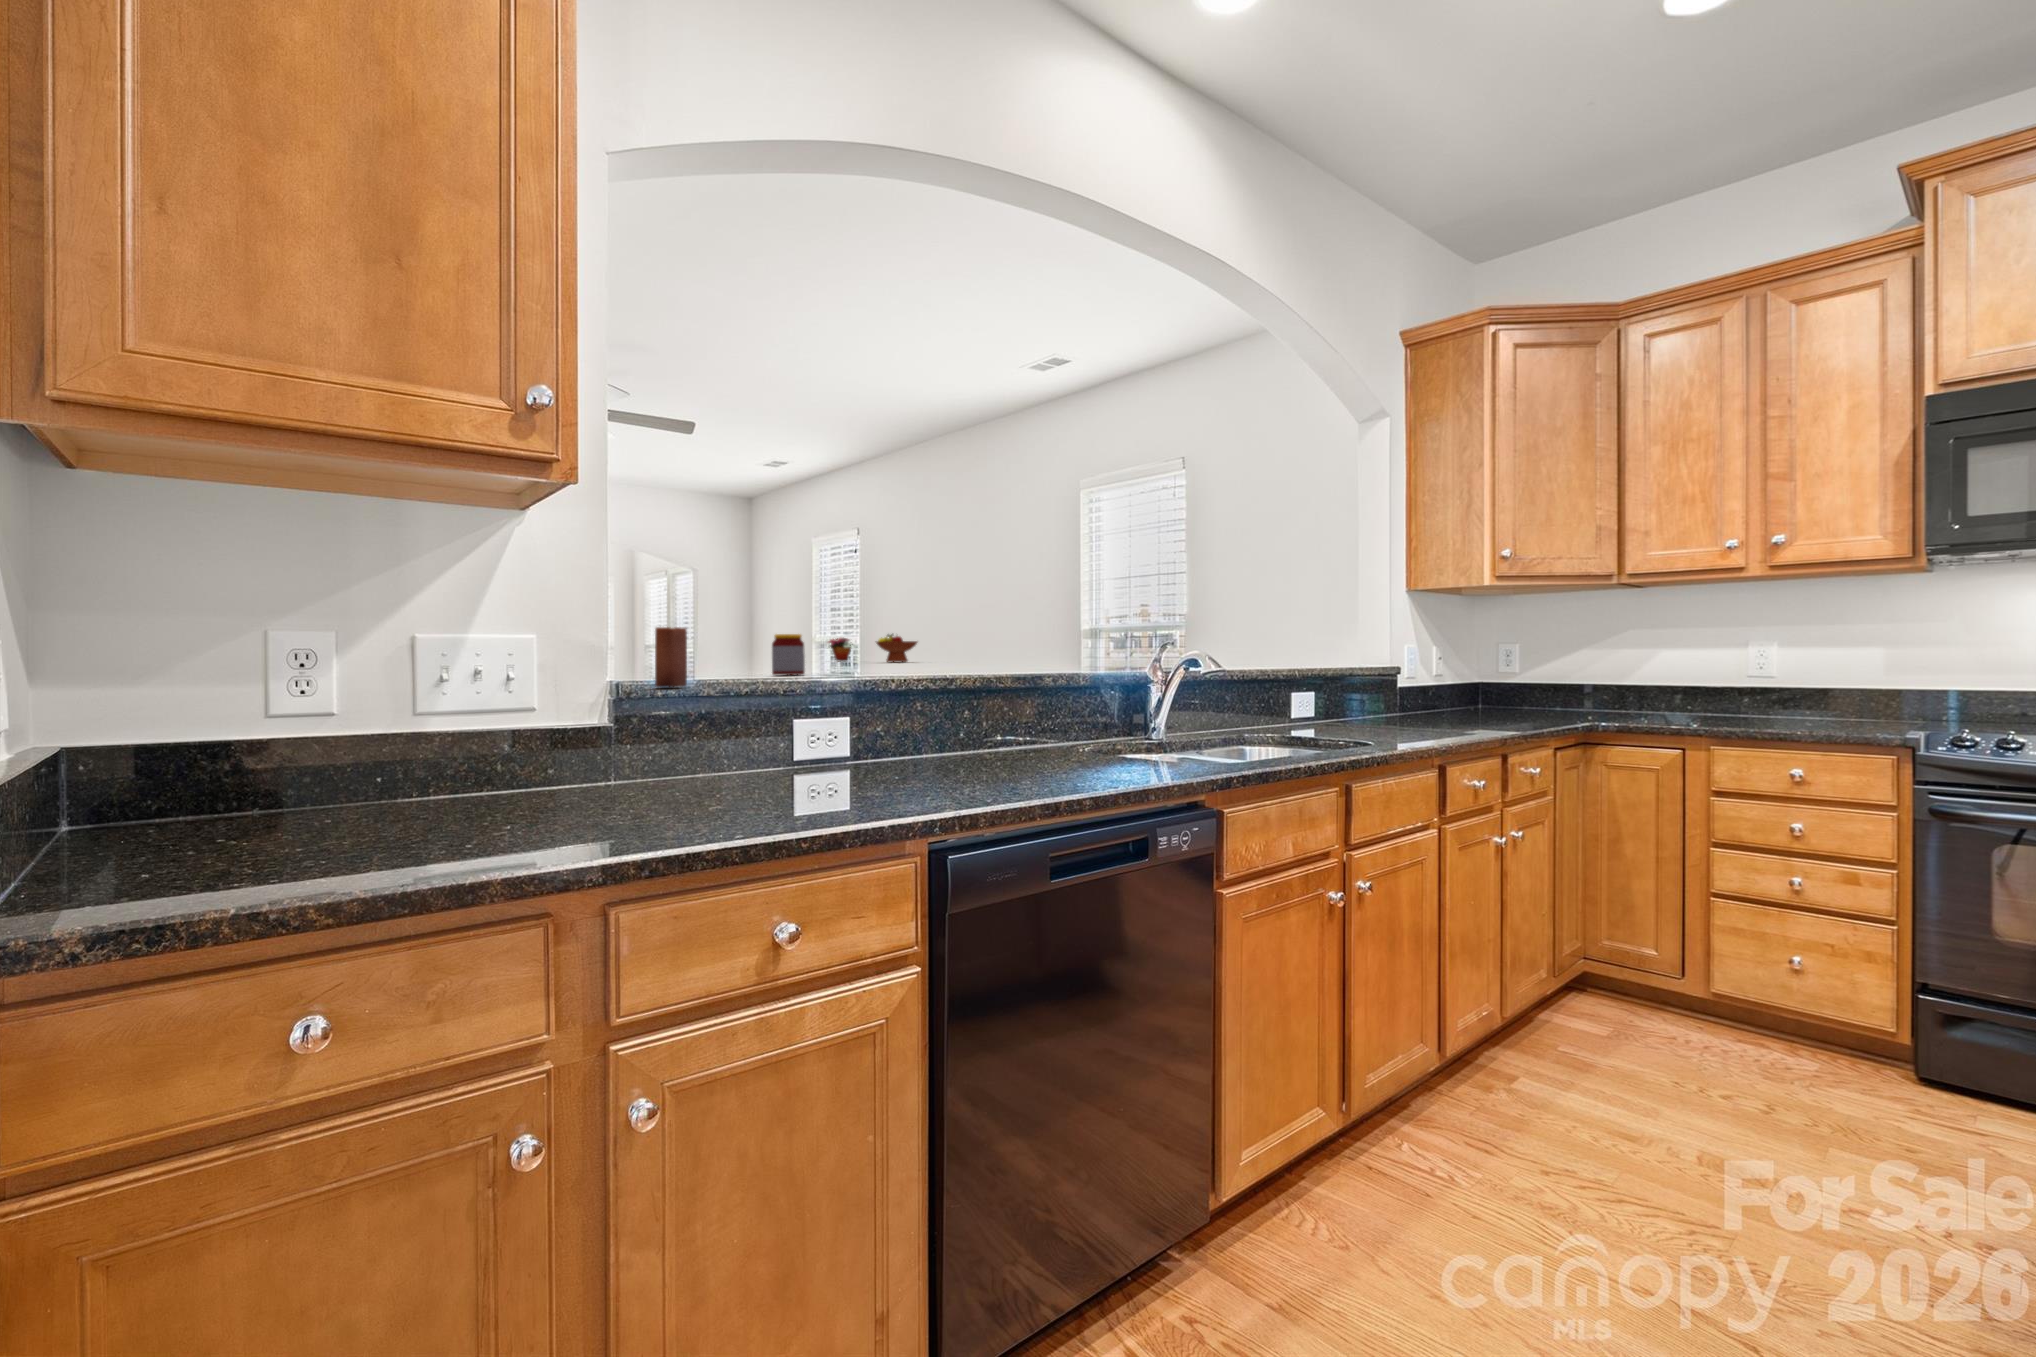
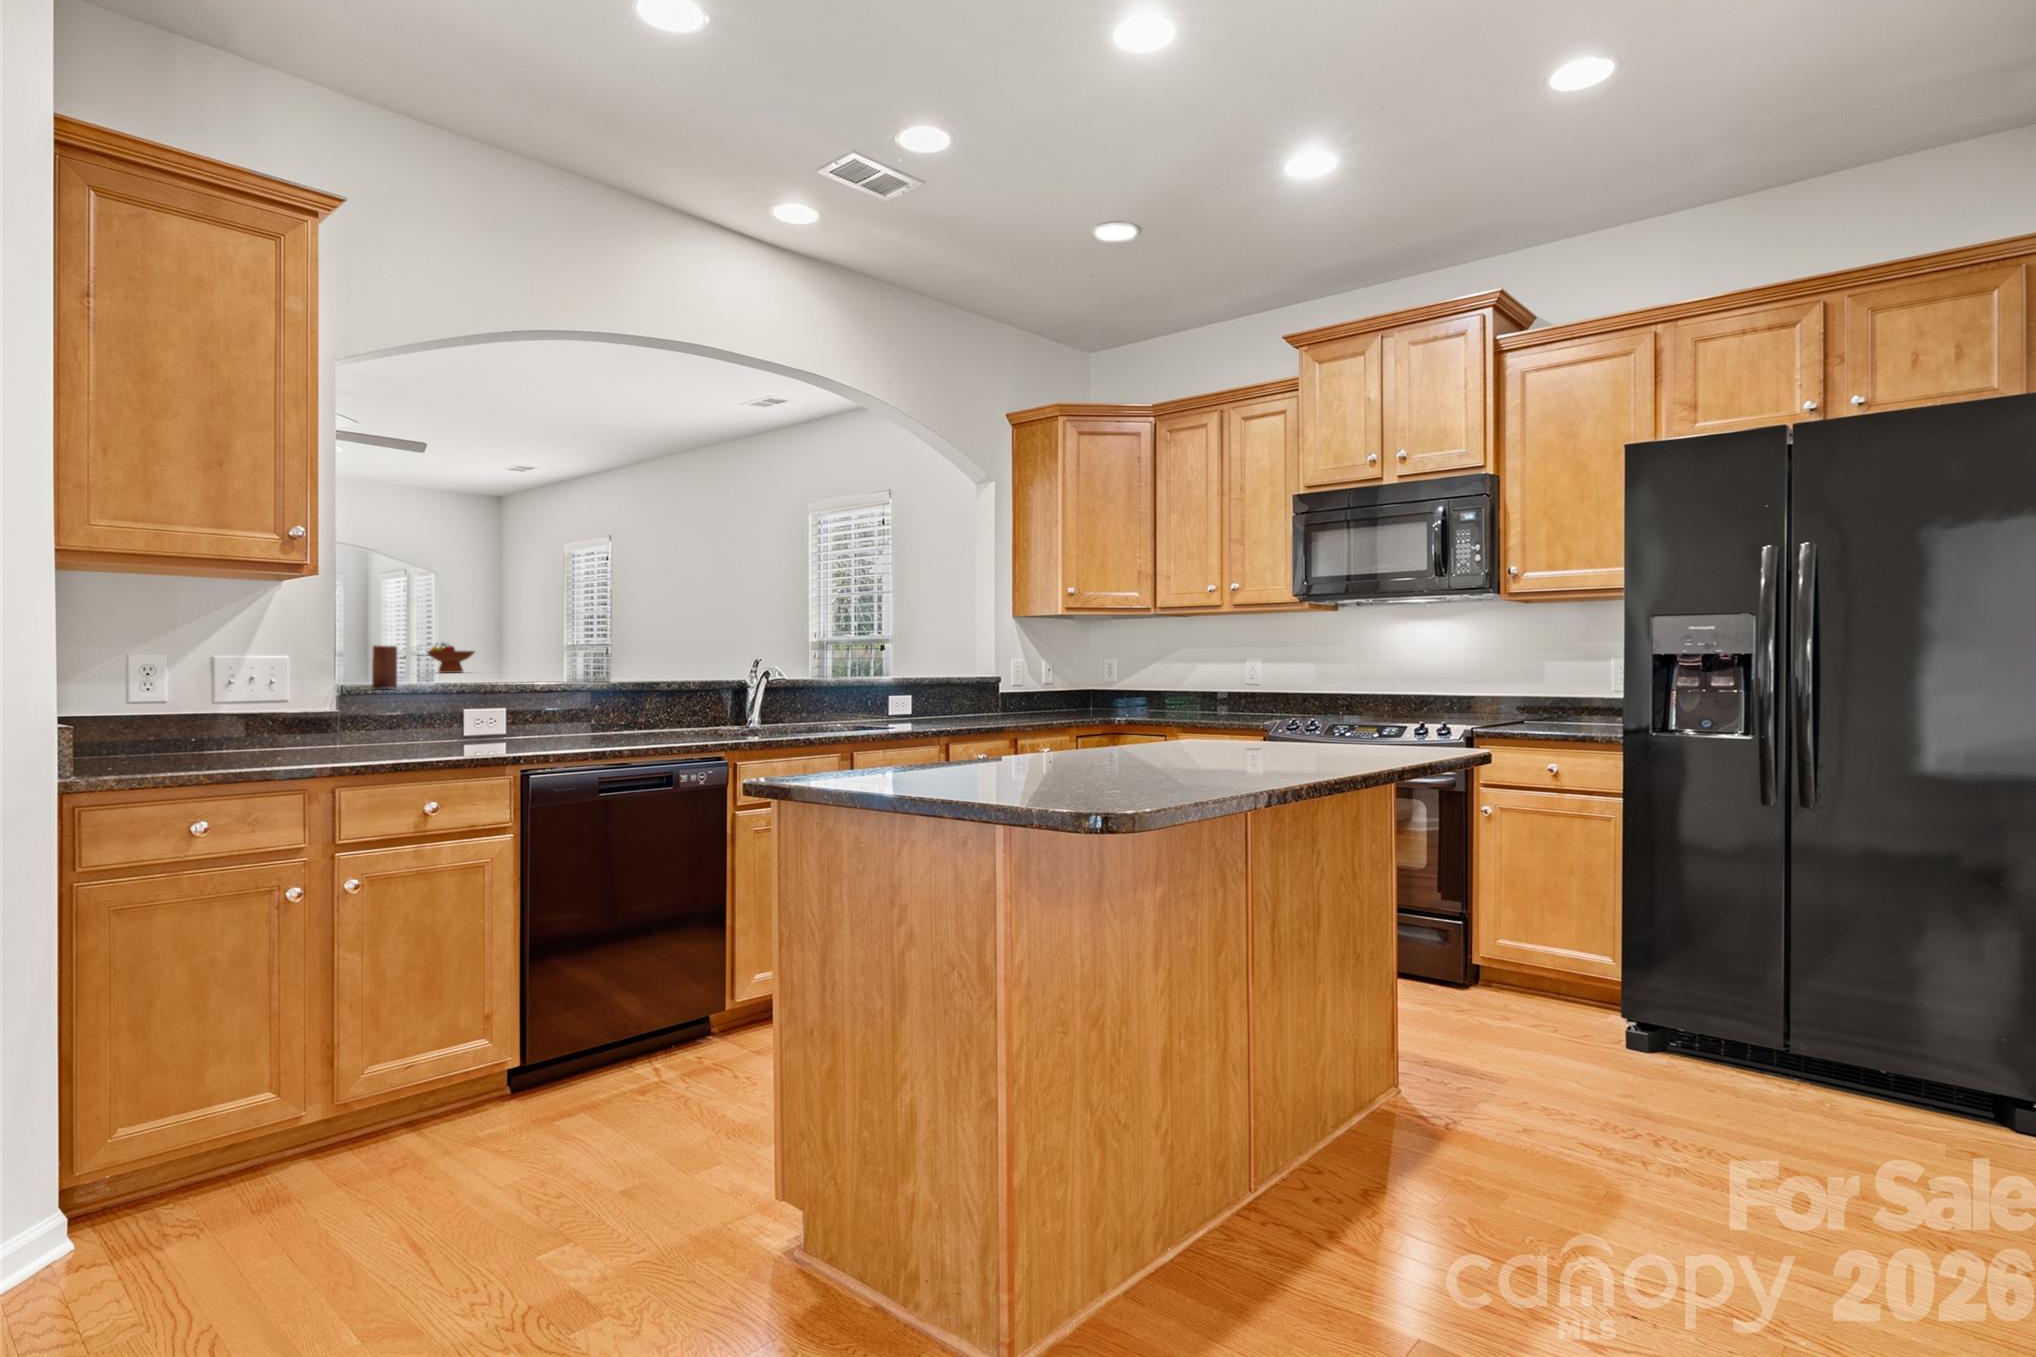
jar: present [772,634,805,675] -> none [482,648,511,681]
fruit bowl: present [876,634,917,662] -> present [427,643,474,673]
flower arrangement: present [829,638,851,661] -> none [574,645,611,670]

